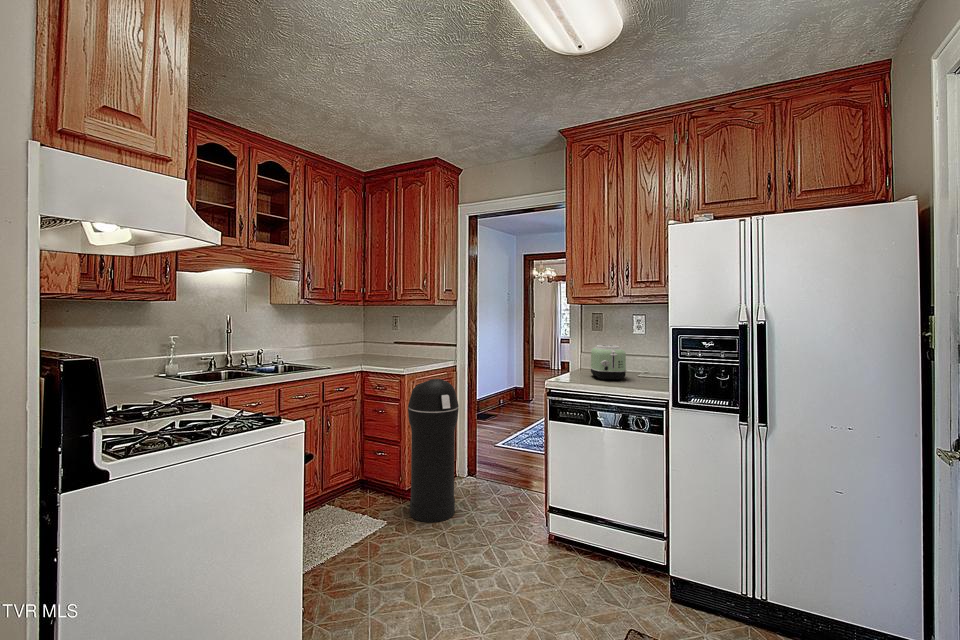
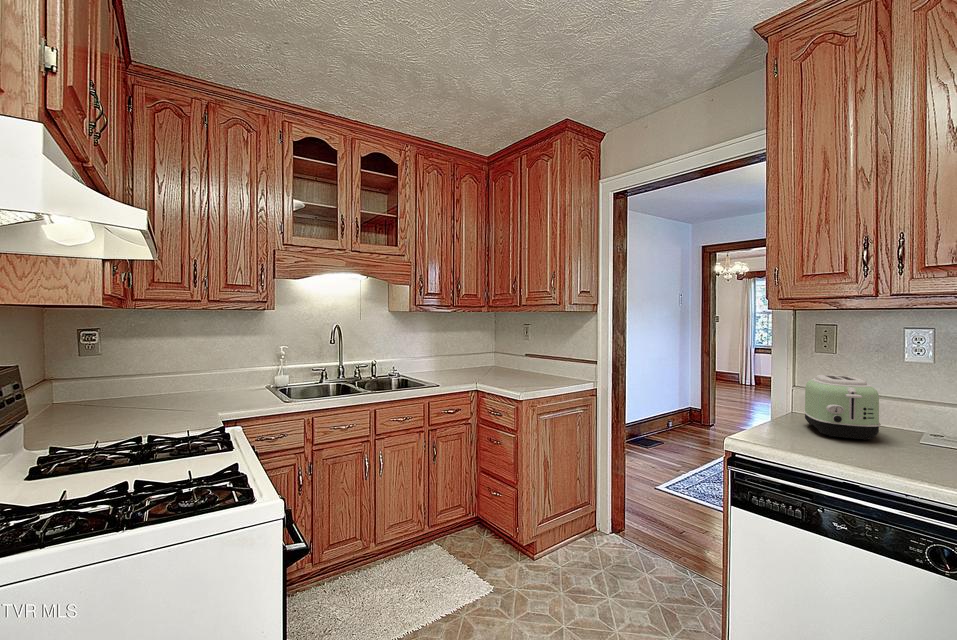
trash can: present [408,379,459,522] -> none [521,410,589,605]

